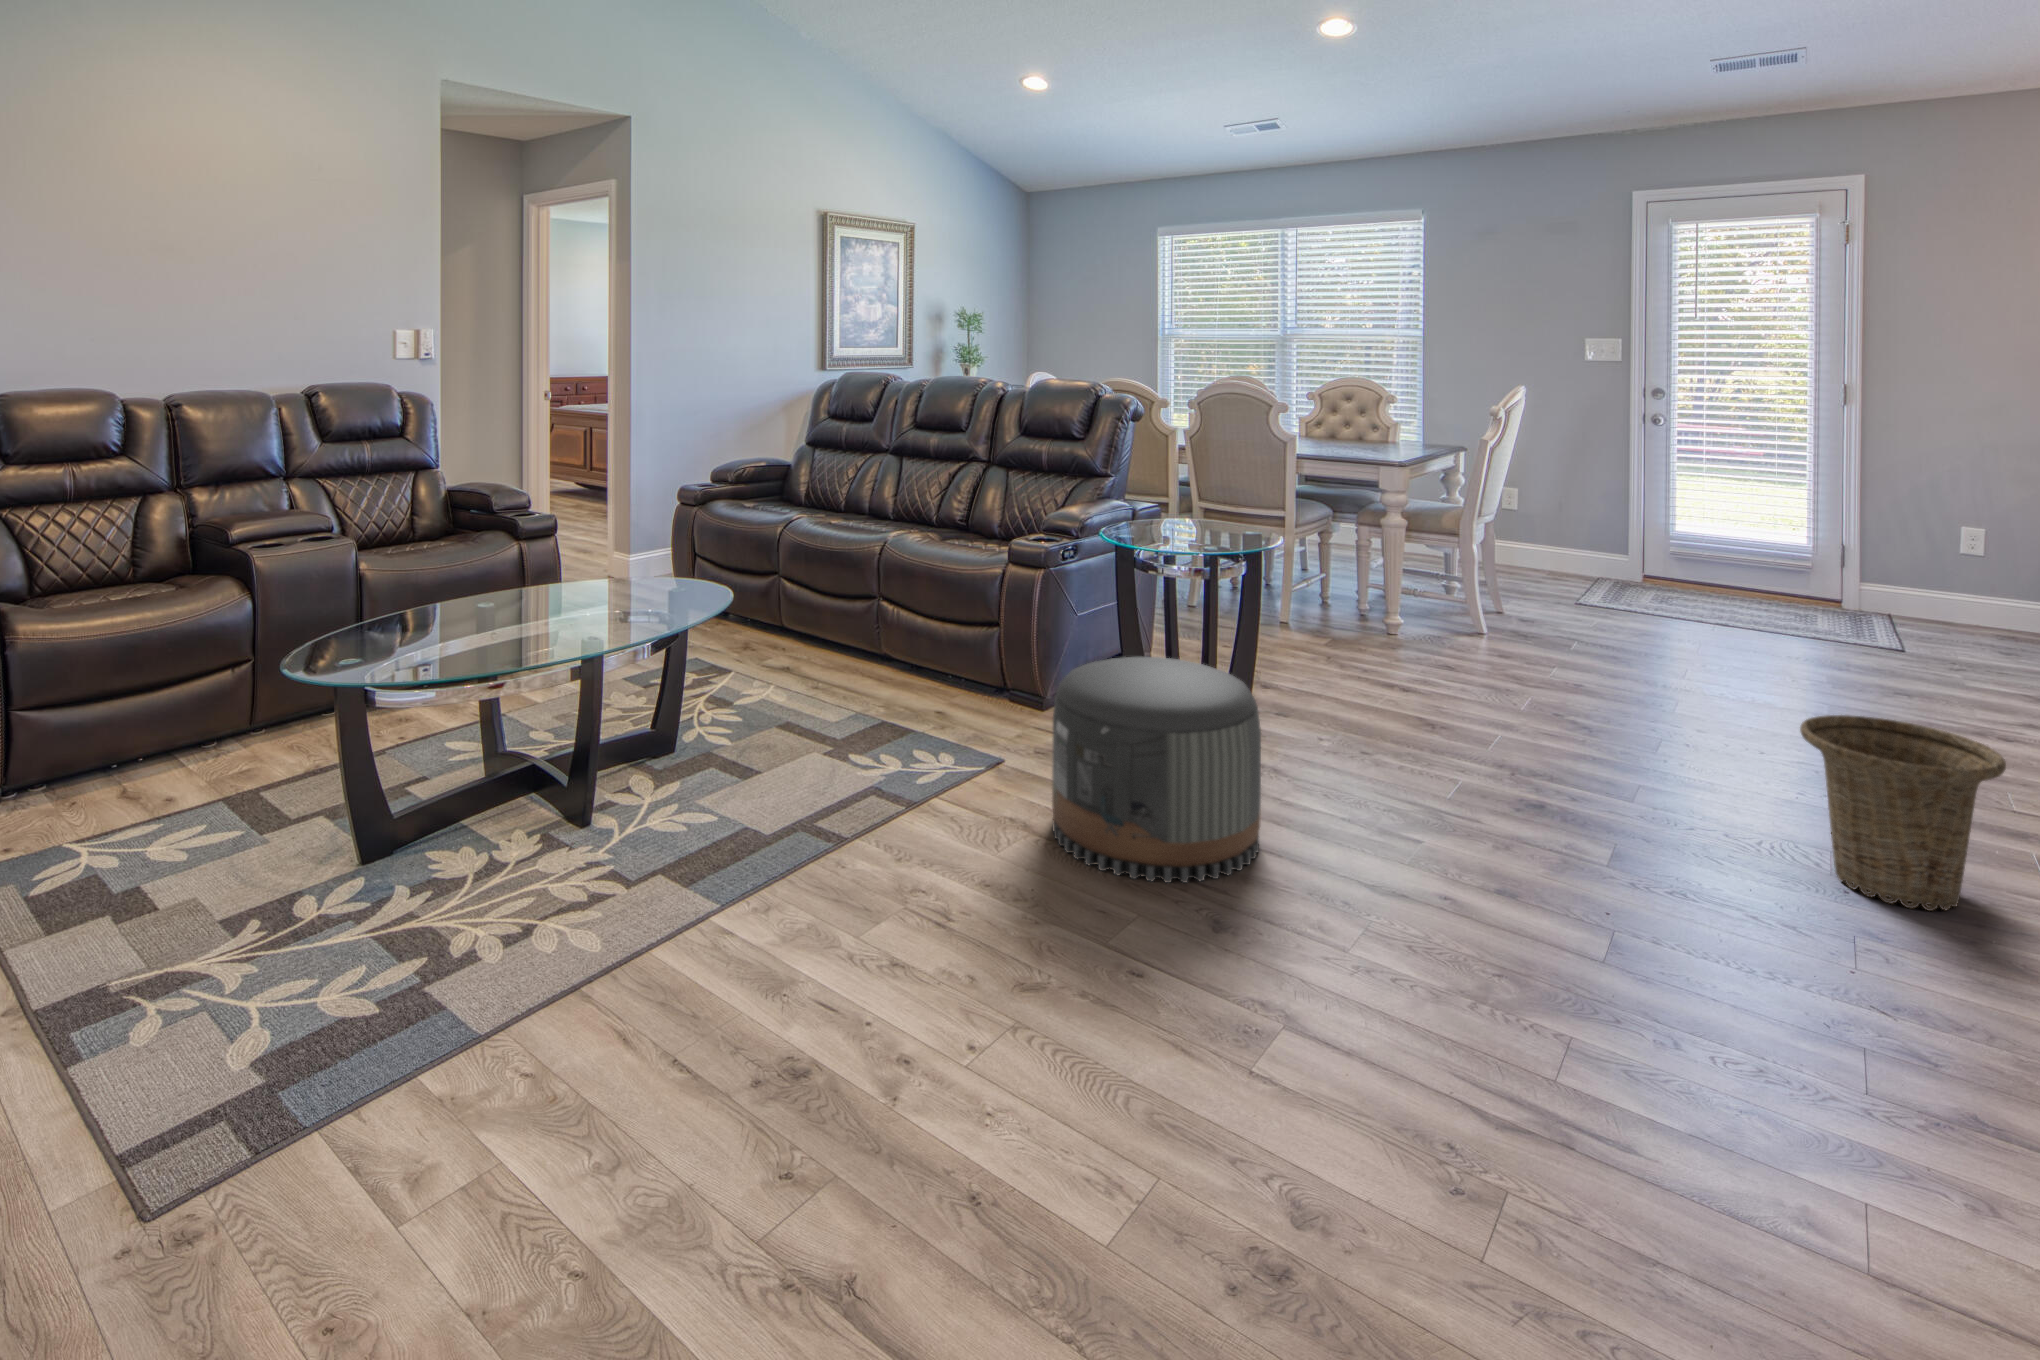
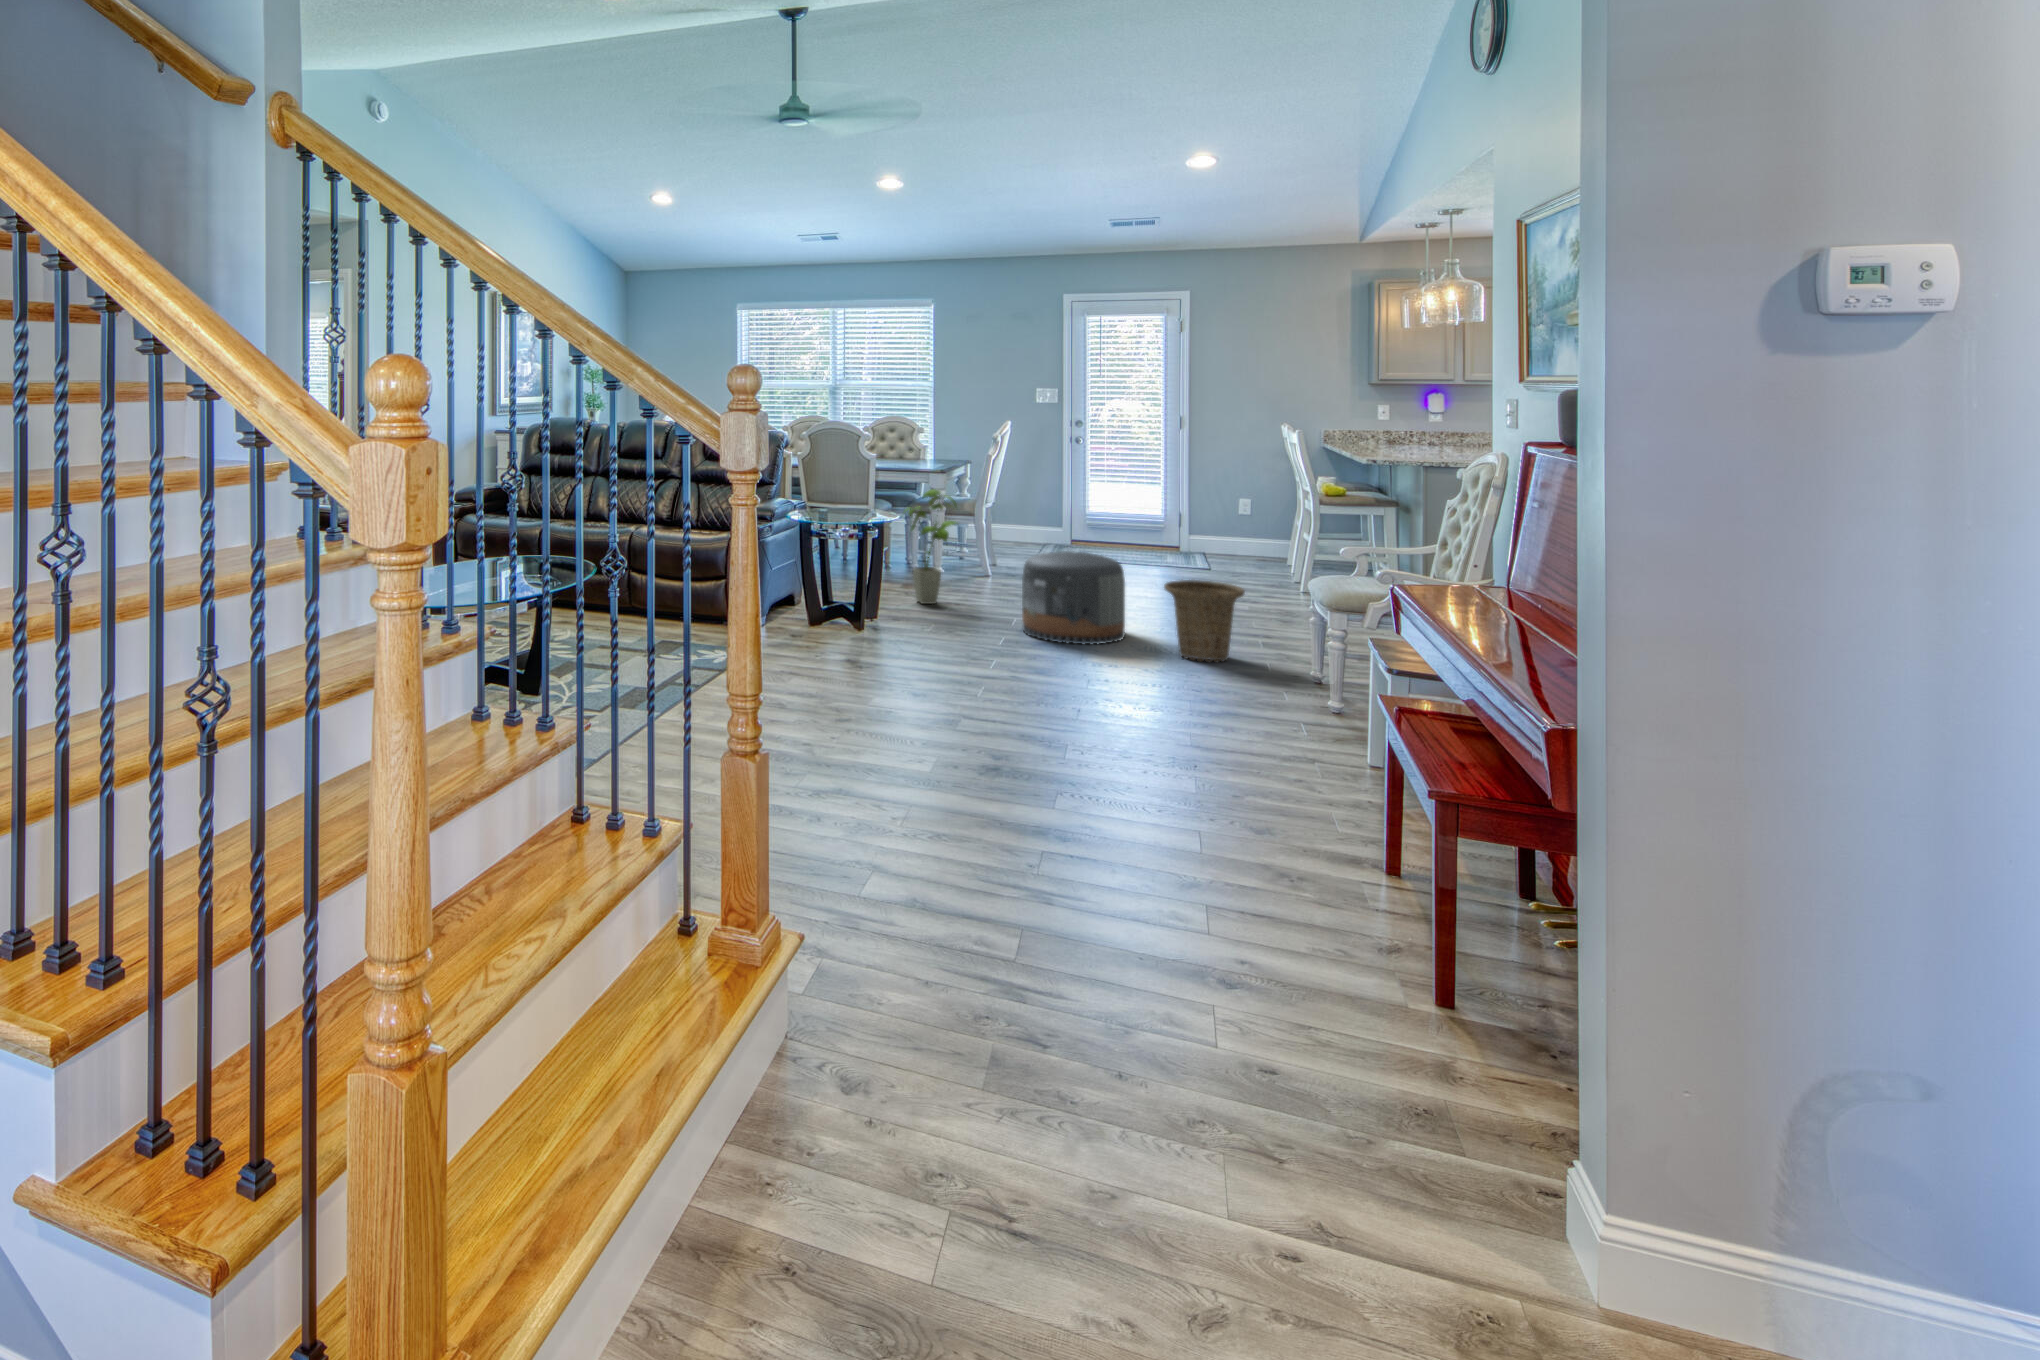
house plant: none [1309,496,1412,685] -> present [905,489,956,604]
pouf: present [1052,657,1261,882] -> present [1022,551,1125,644]

